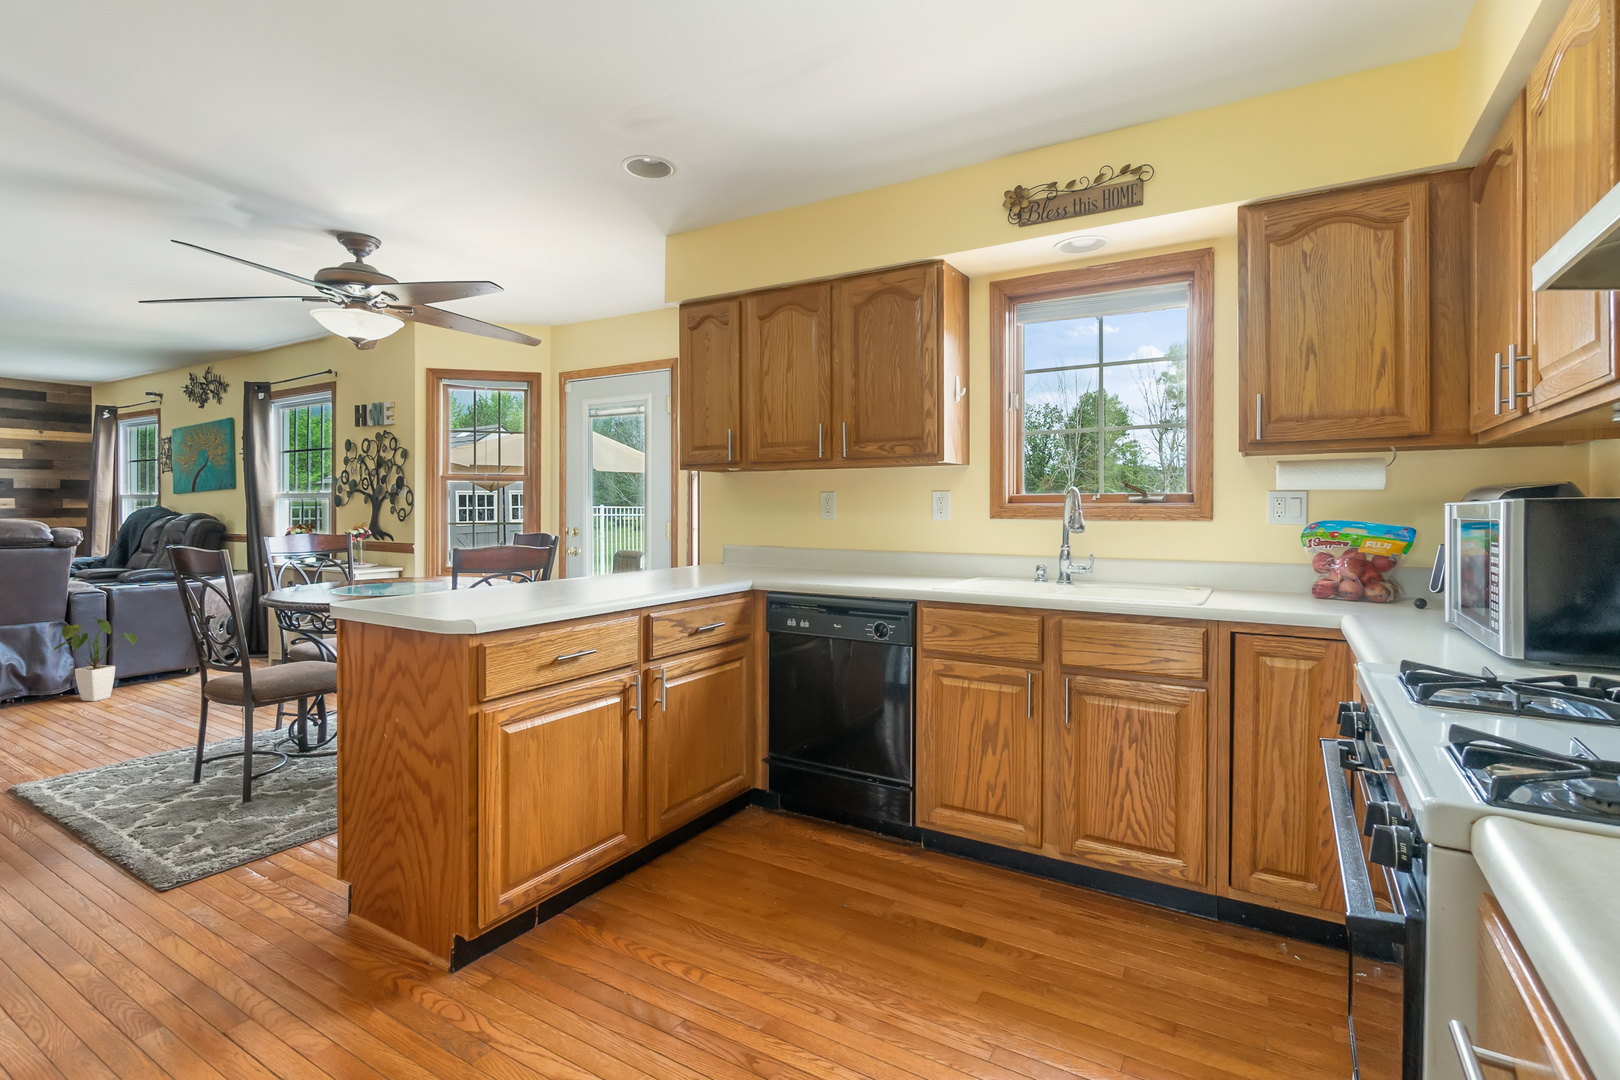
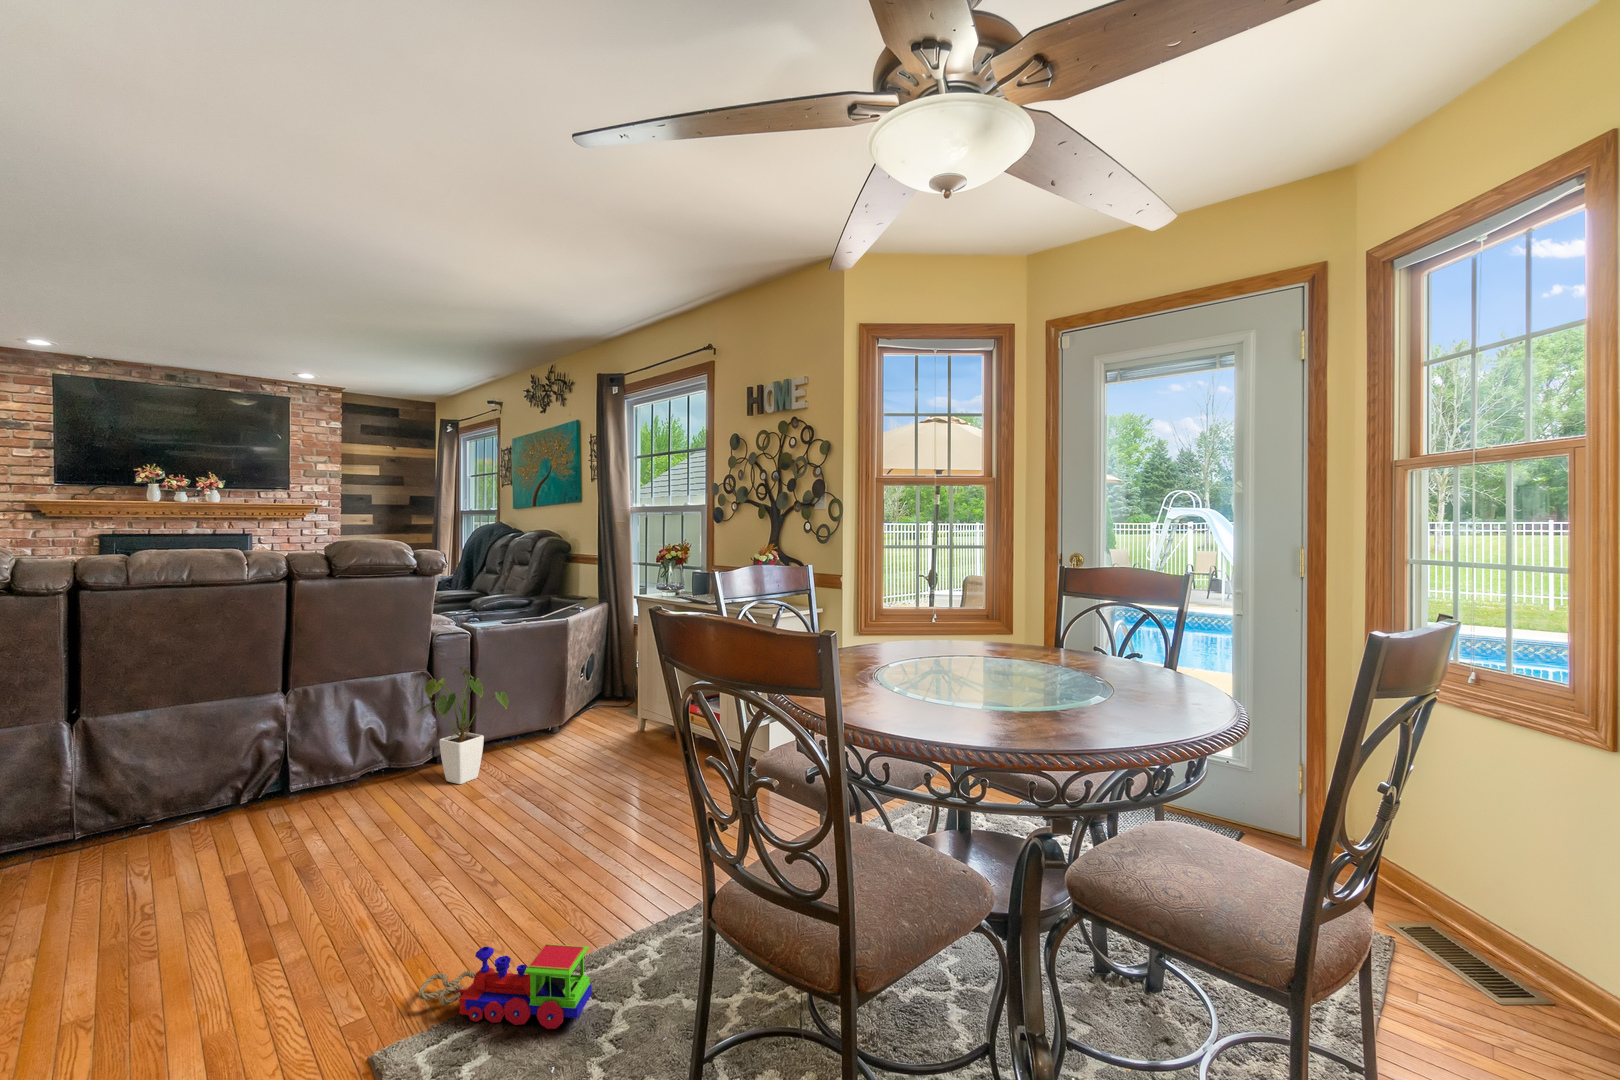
toy train: none [41,735,154,775] -> present [418,944,592,1029]

